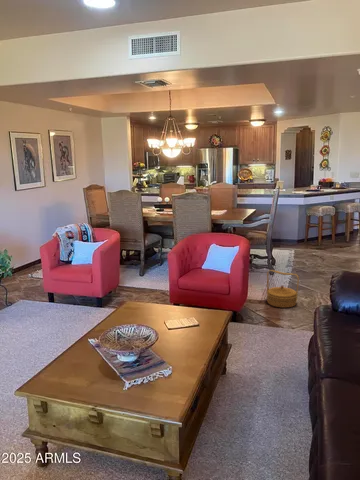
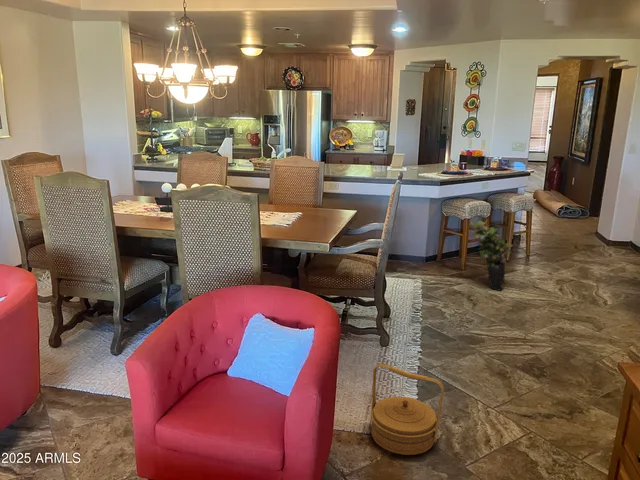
potted plant: none [321,215,346,254] -> present [472,221,512,290]

